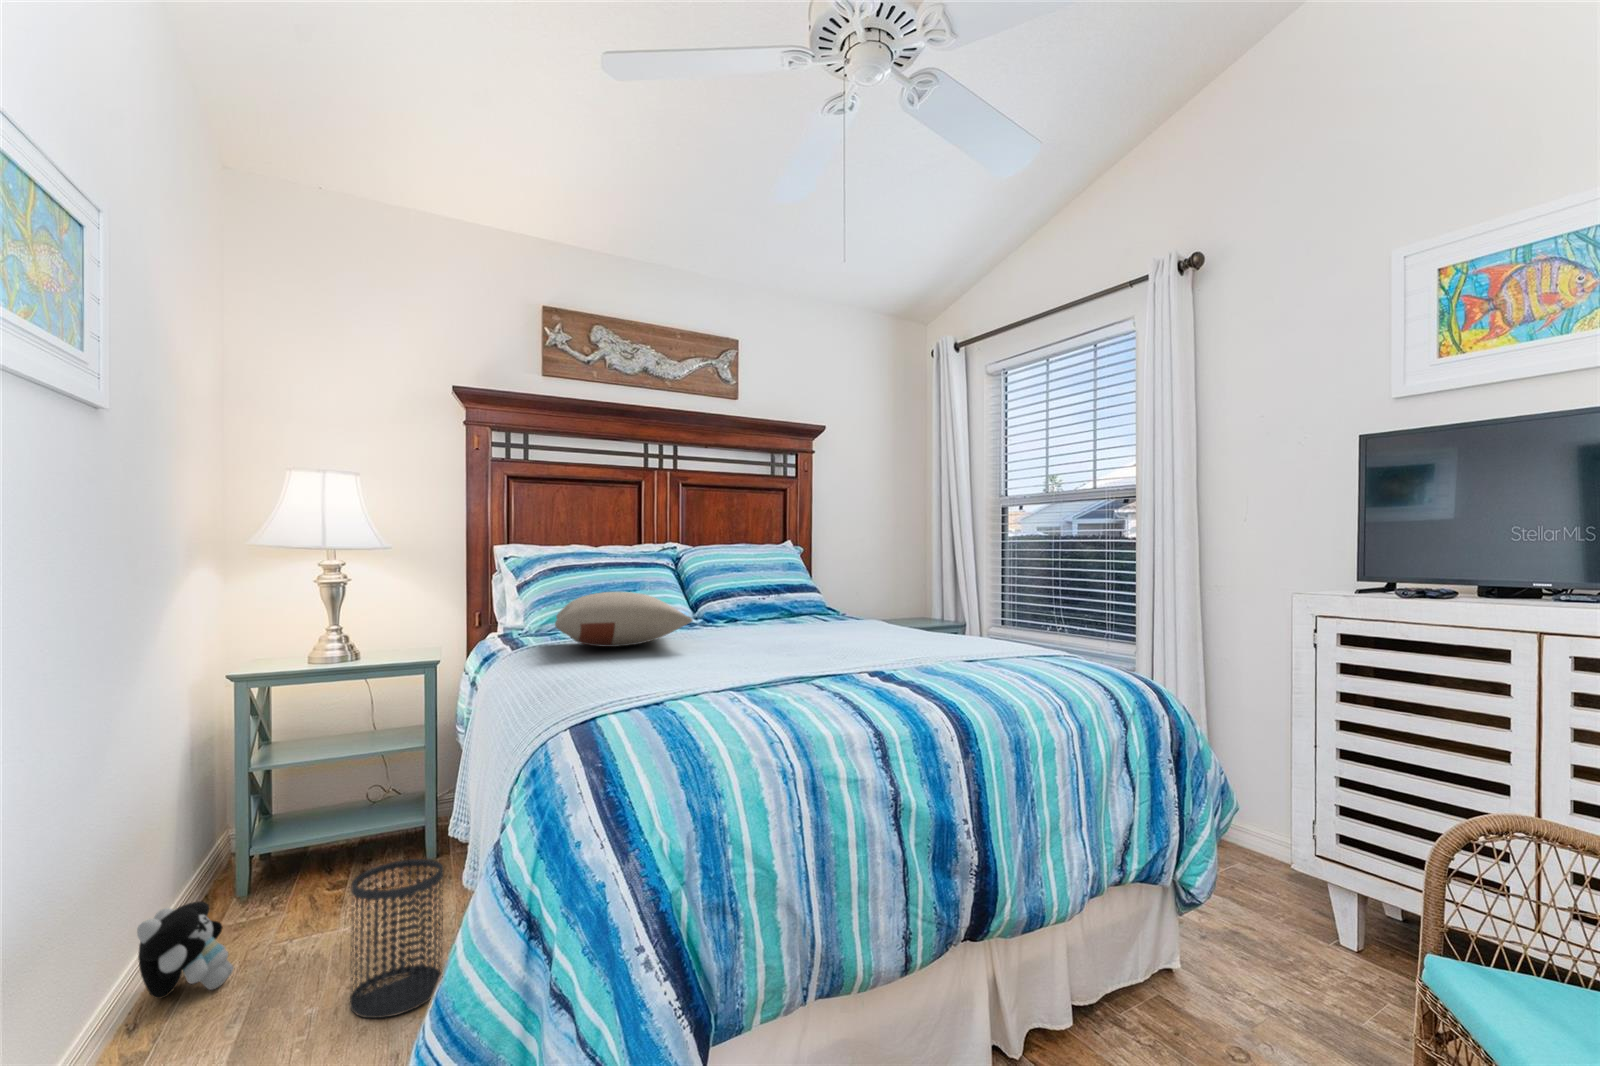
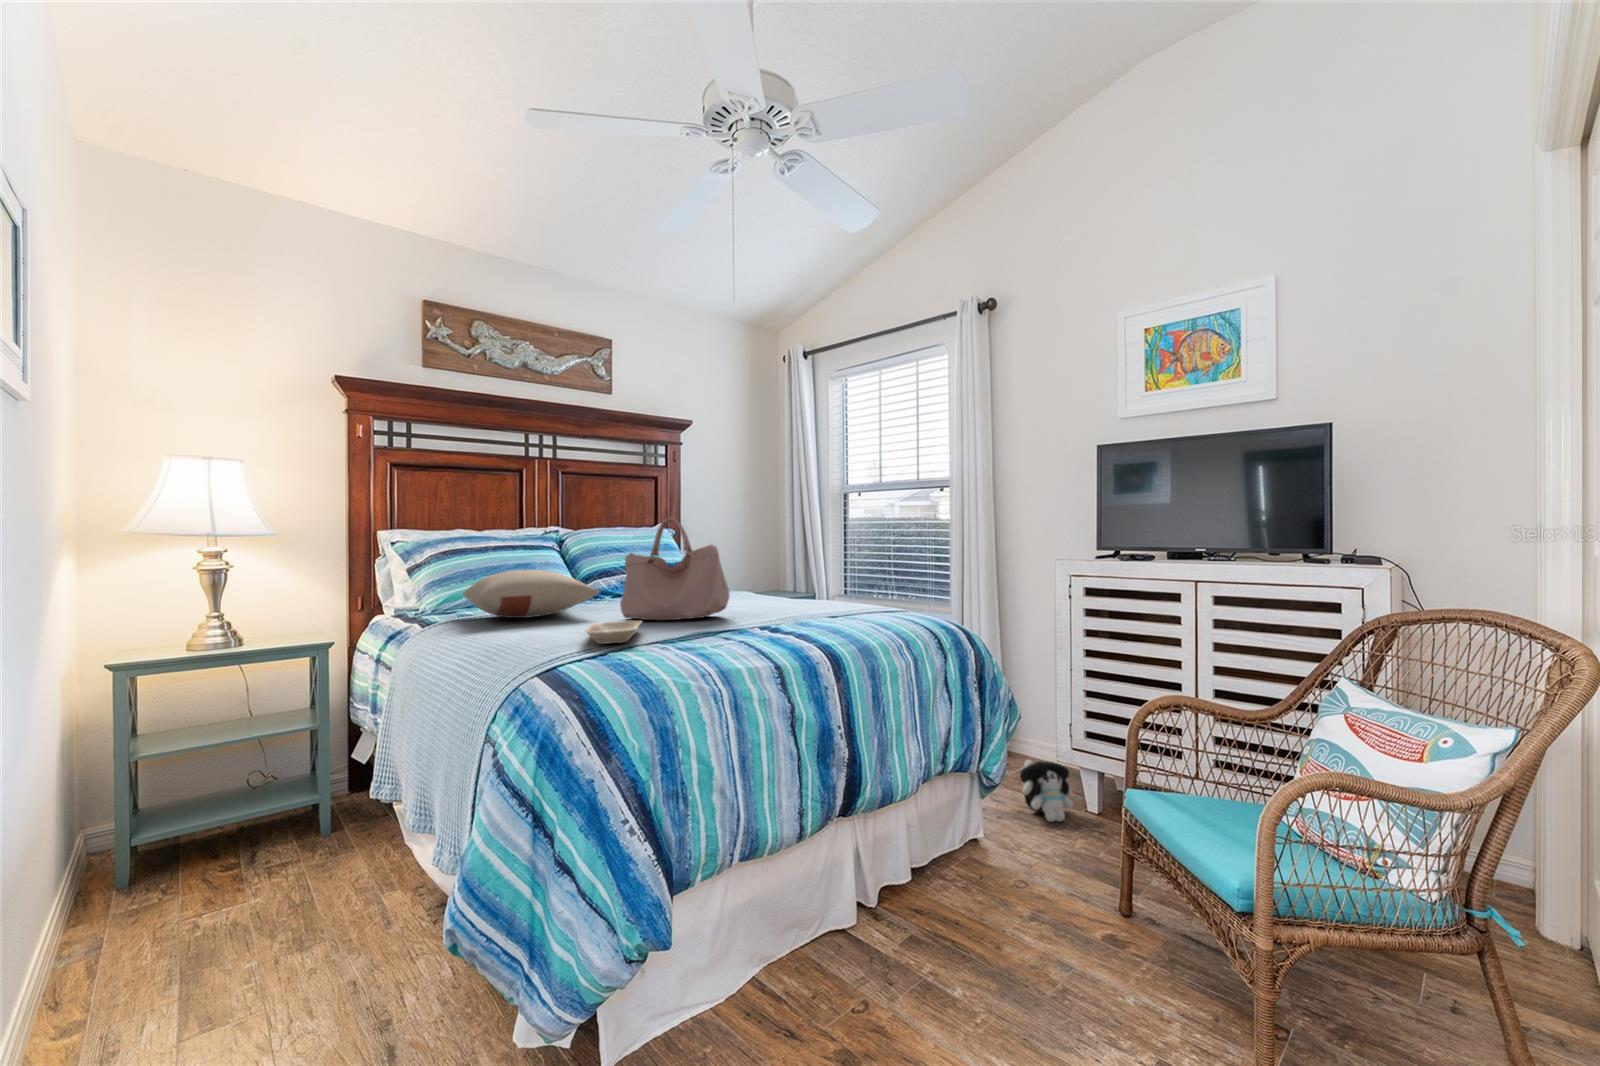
handbag: none [713,534,839,658] -> present [620,518,729,620]
tray: none [643,659,724,691] -> present [586,621,642,644]
wastebasket: present [350,859,443,1018] -> none [296,812,384,952]
plush toy: present [137,901,233,999] -> present [1020,760,1079,822]

